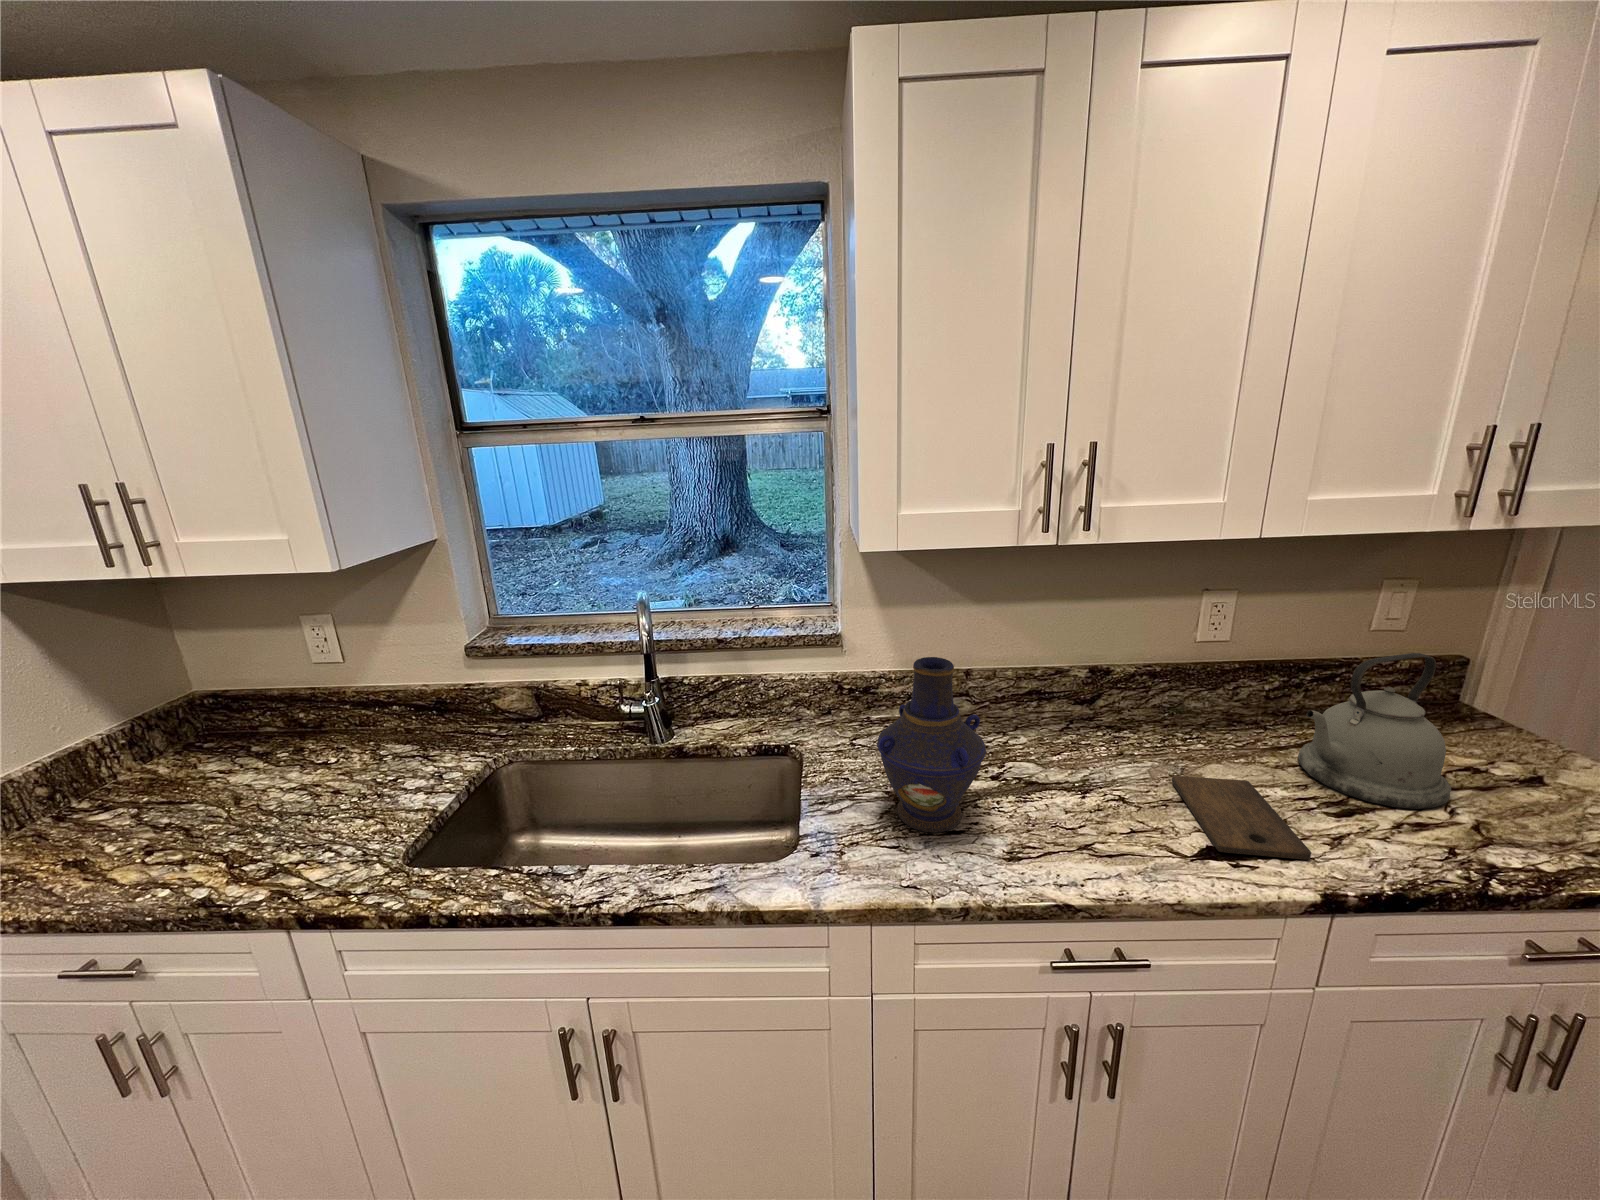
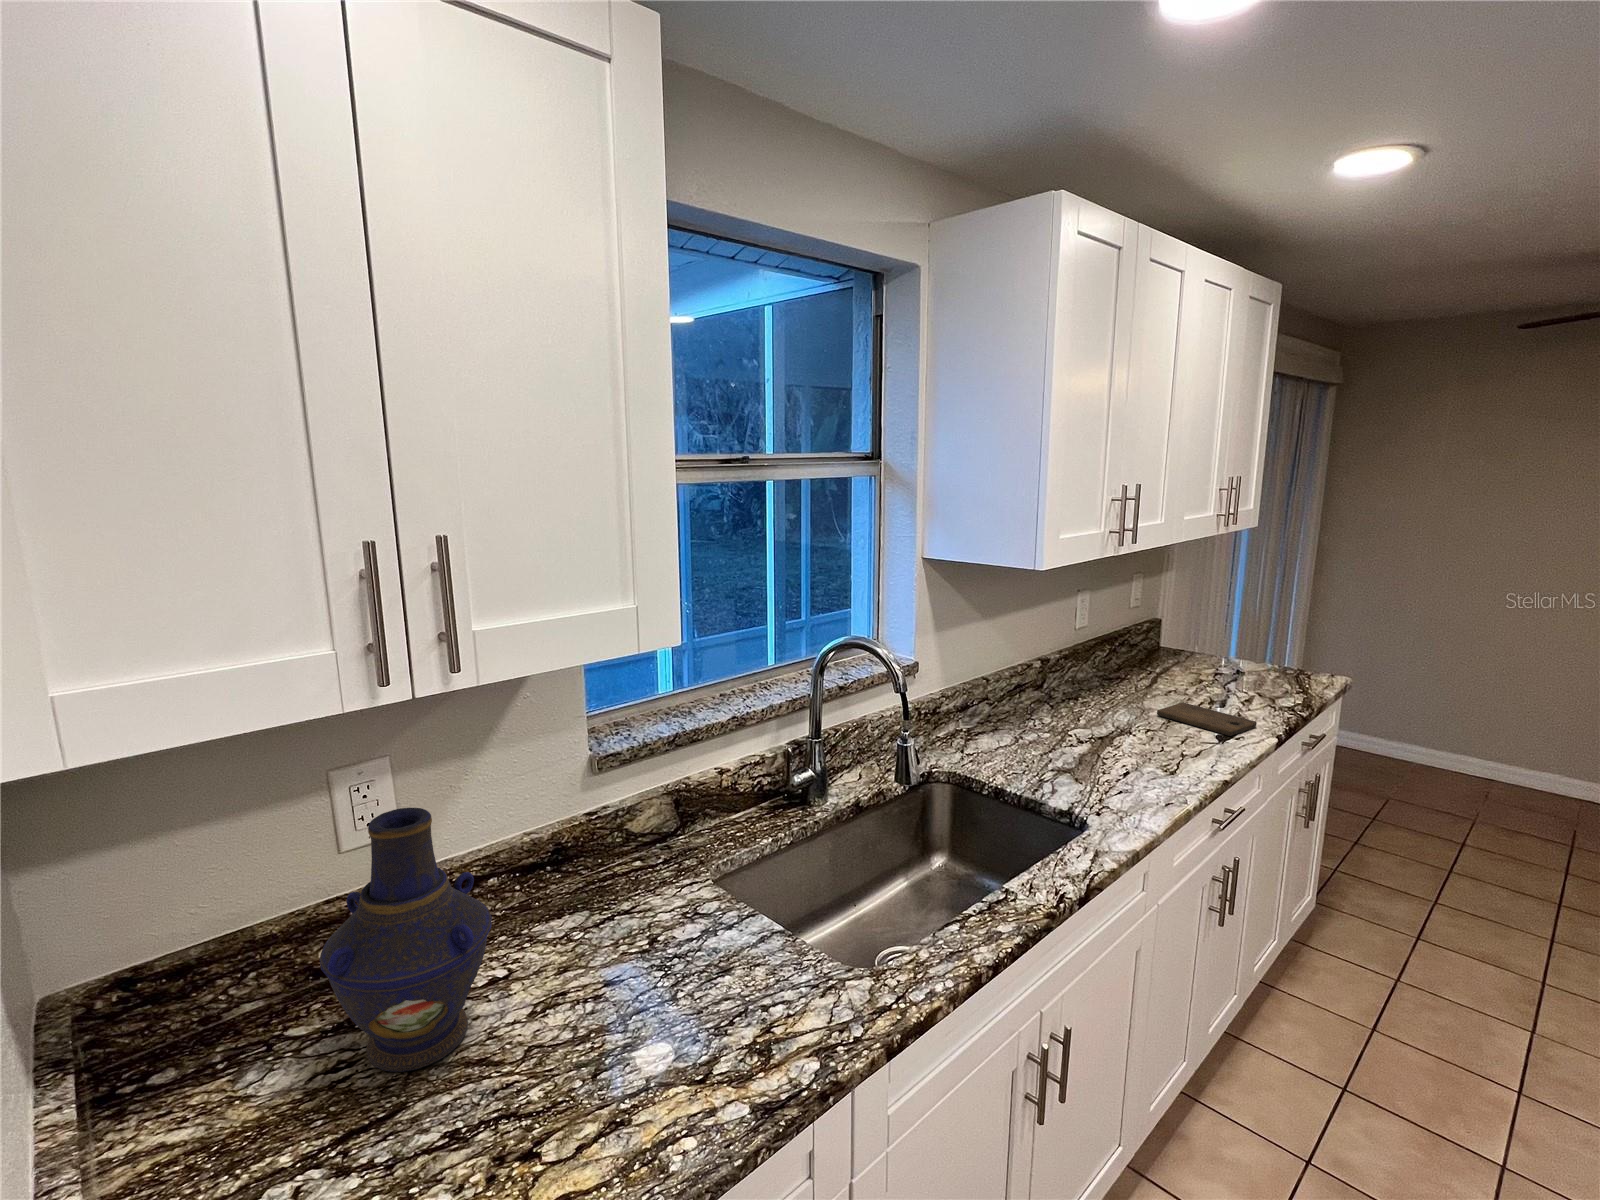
kettle: present [1298,653,1451,809] -> none [1168,609,1245,698]
vase: present [877,657,986,832] -> present [320,808,492,1072]

